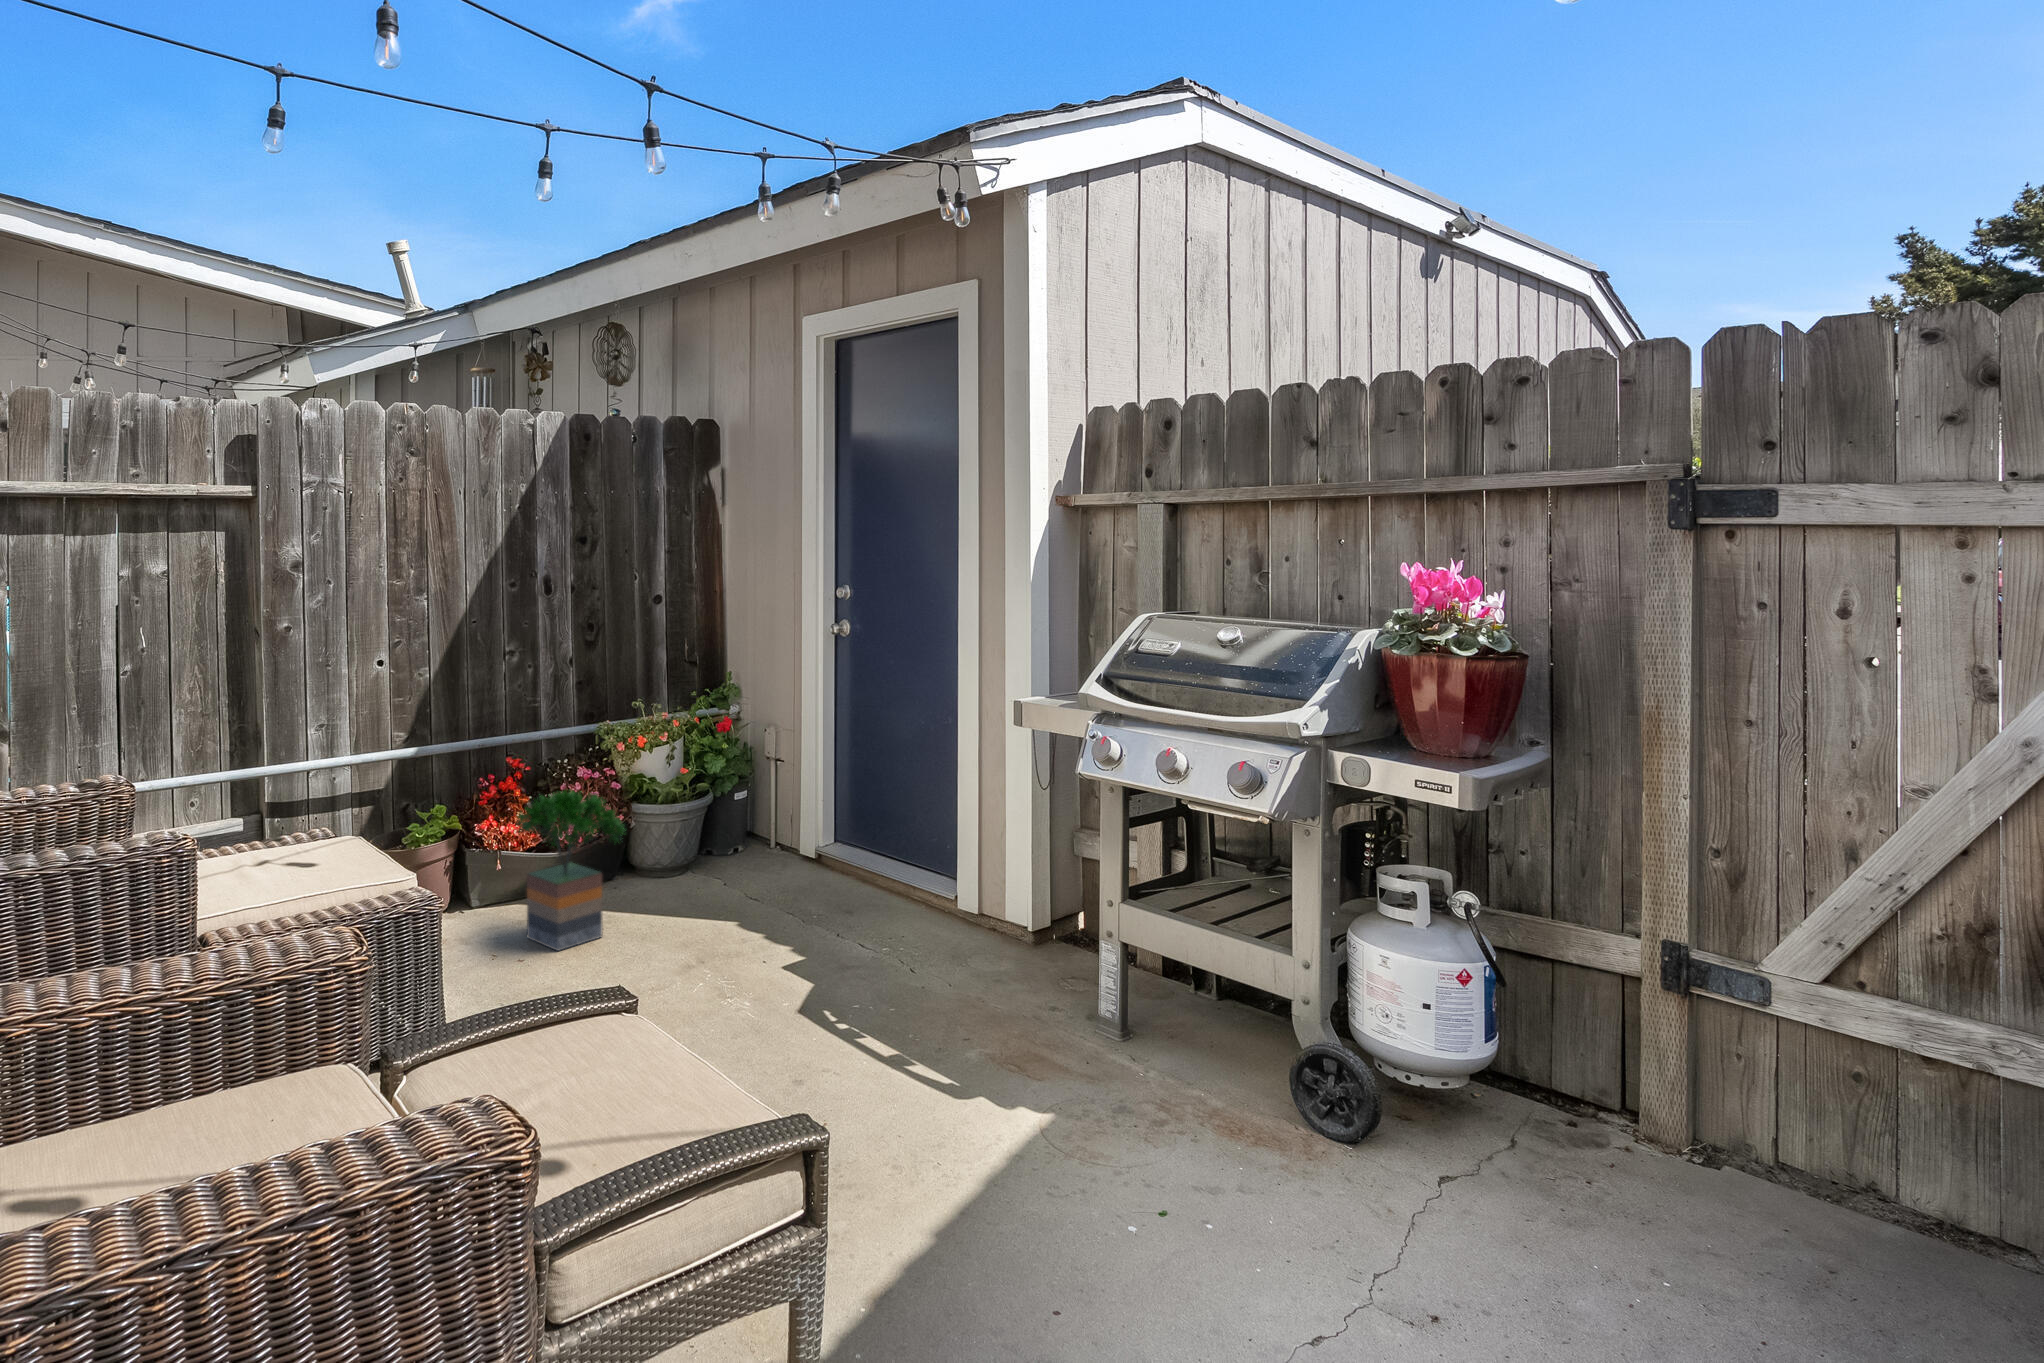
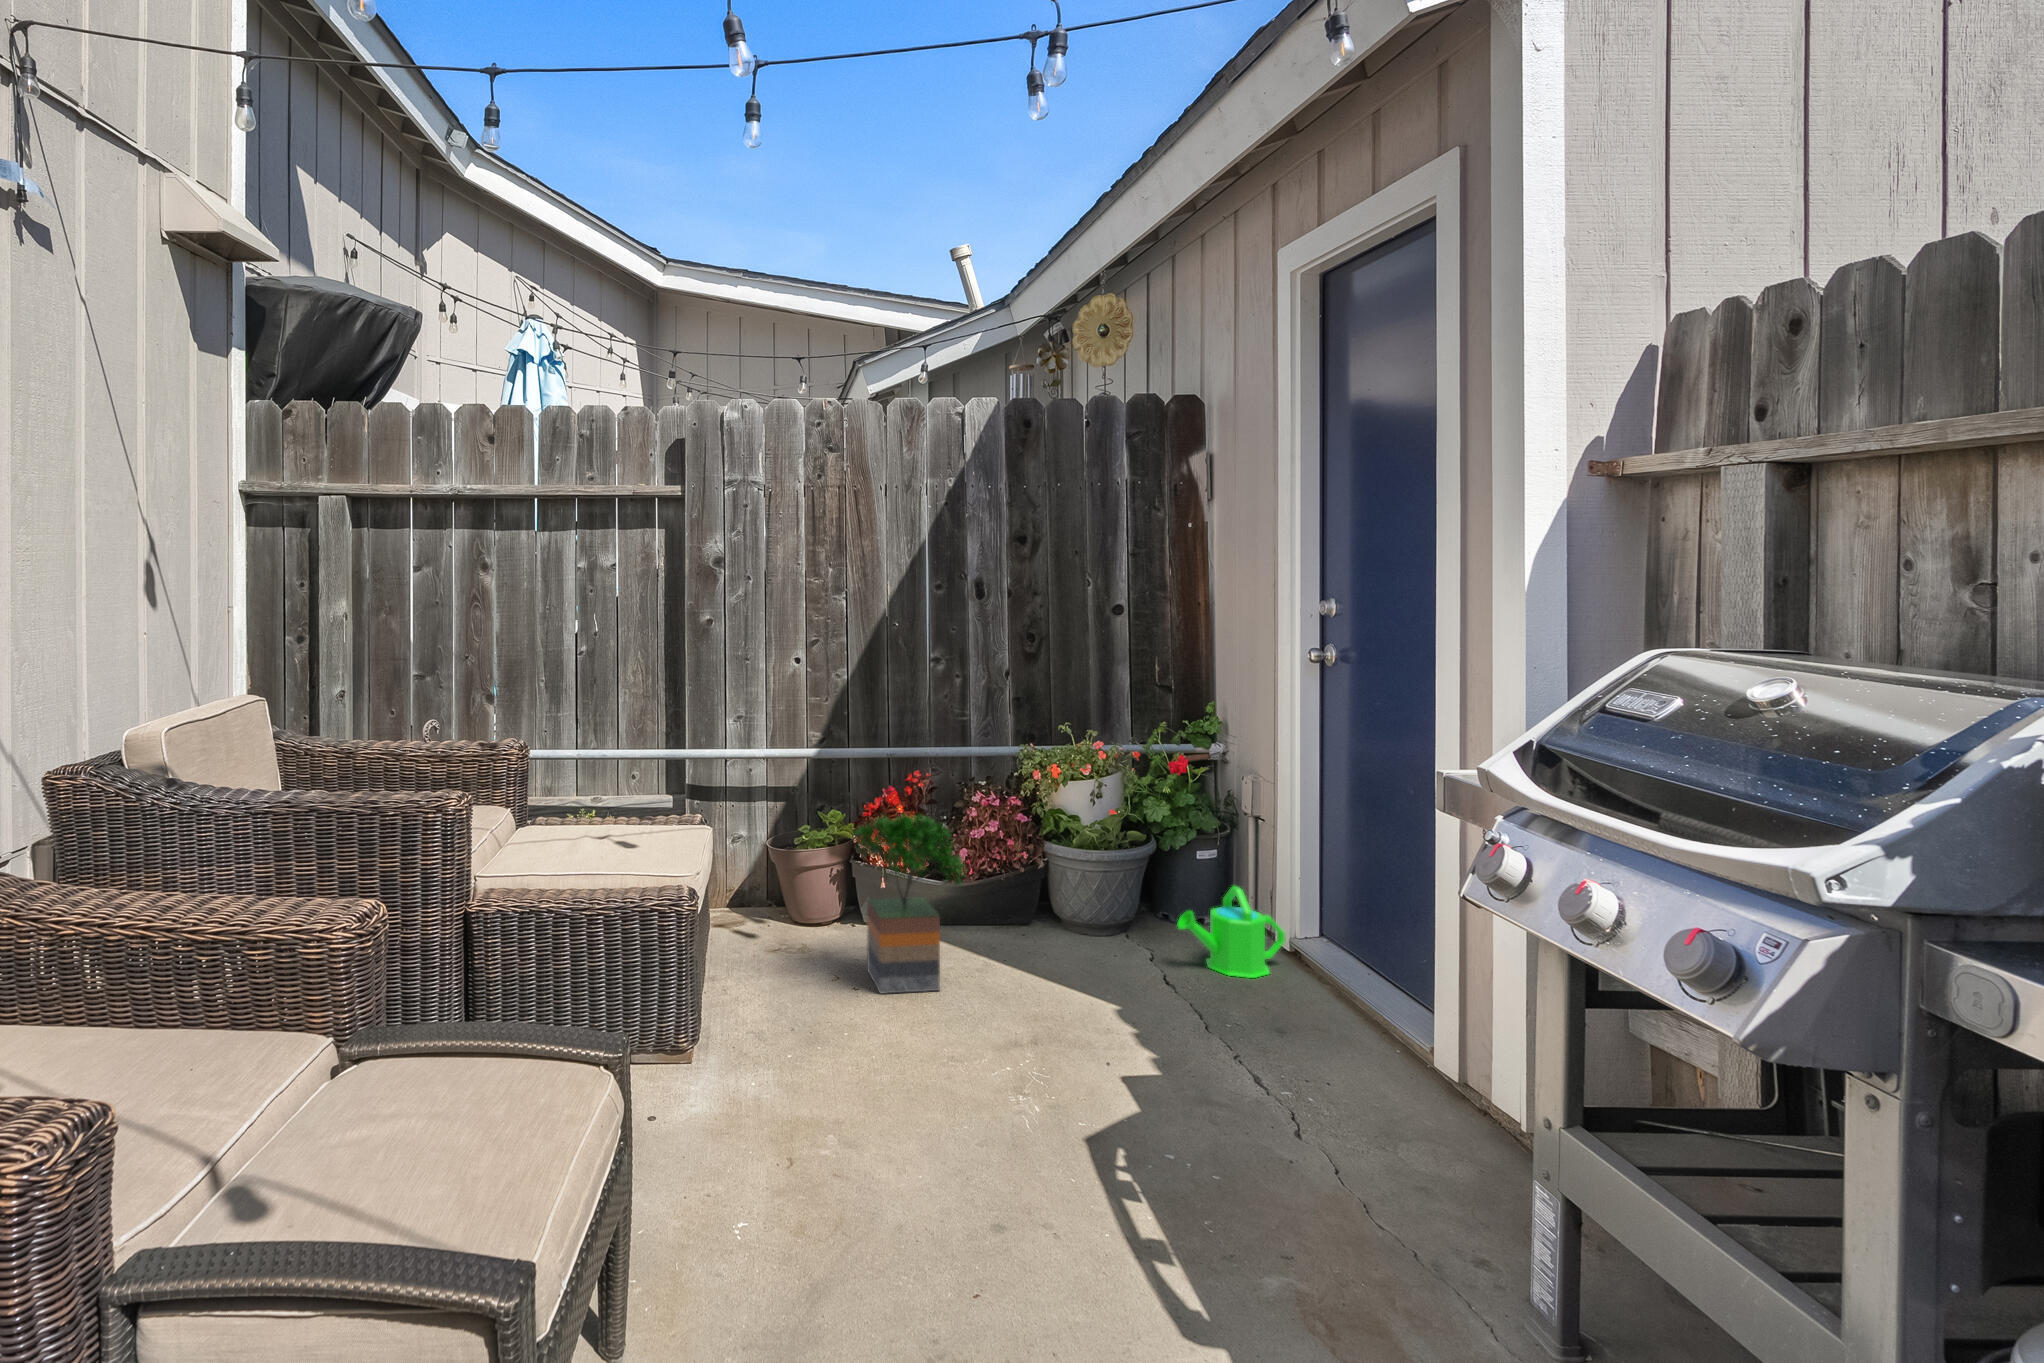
watering can: none [749,809,815,878] -> present [1177,886,1286,978]

